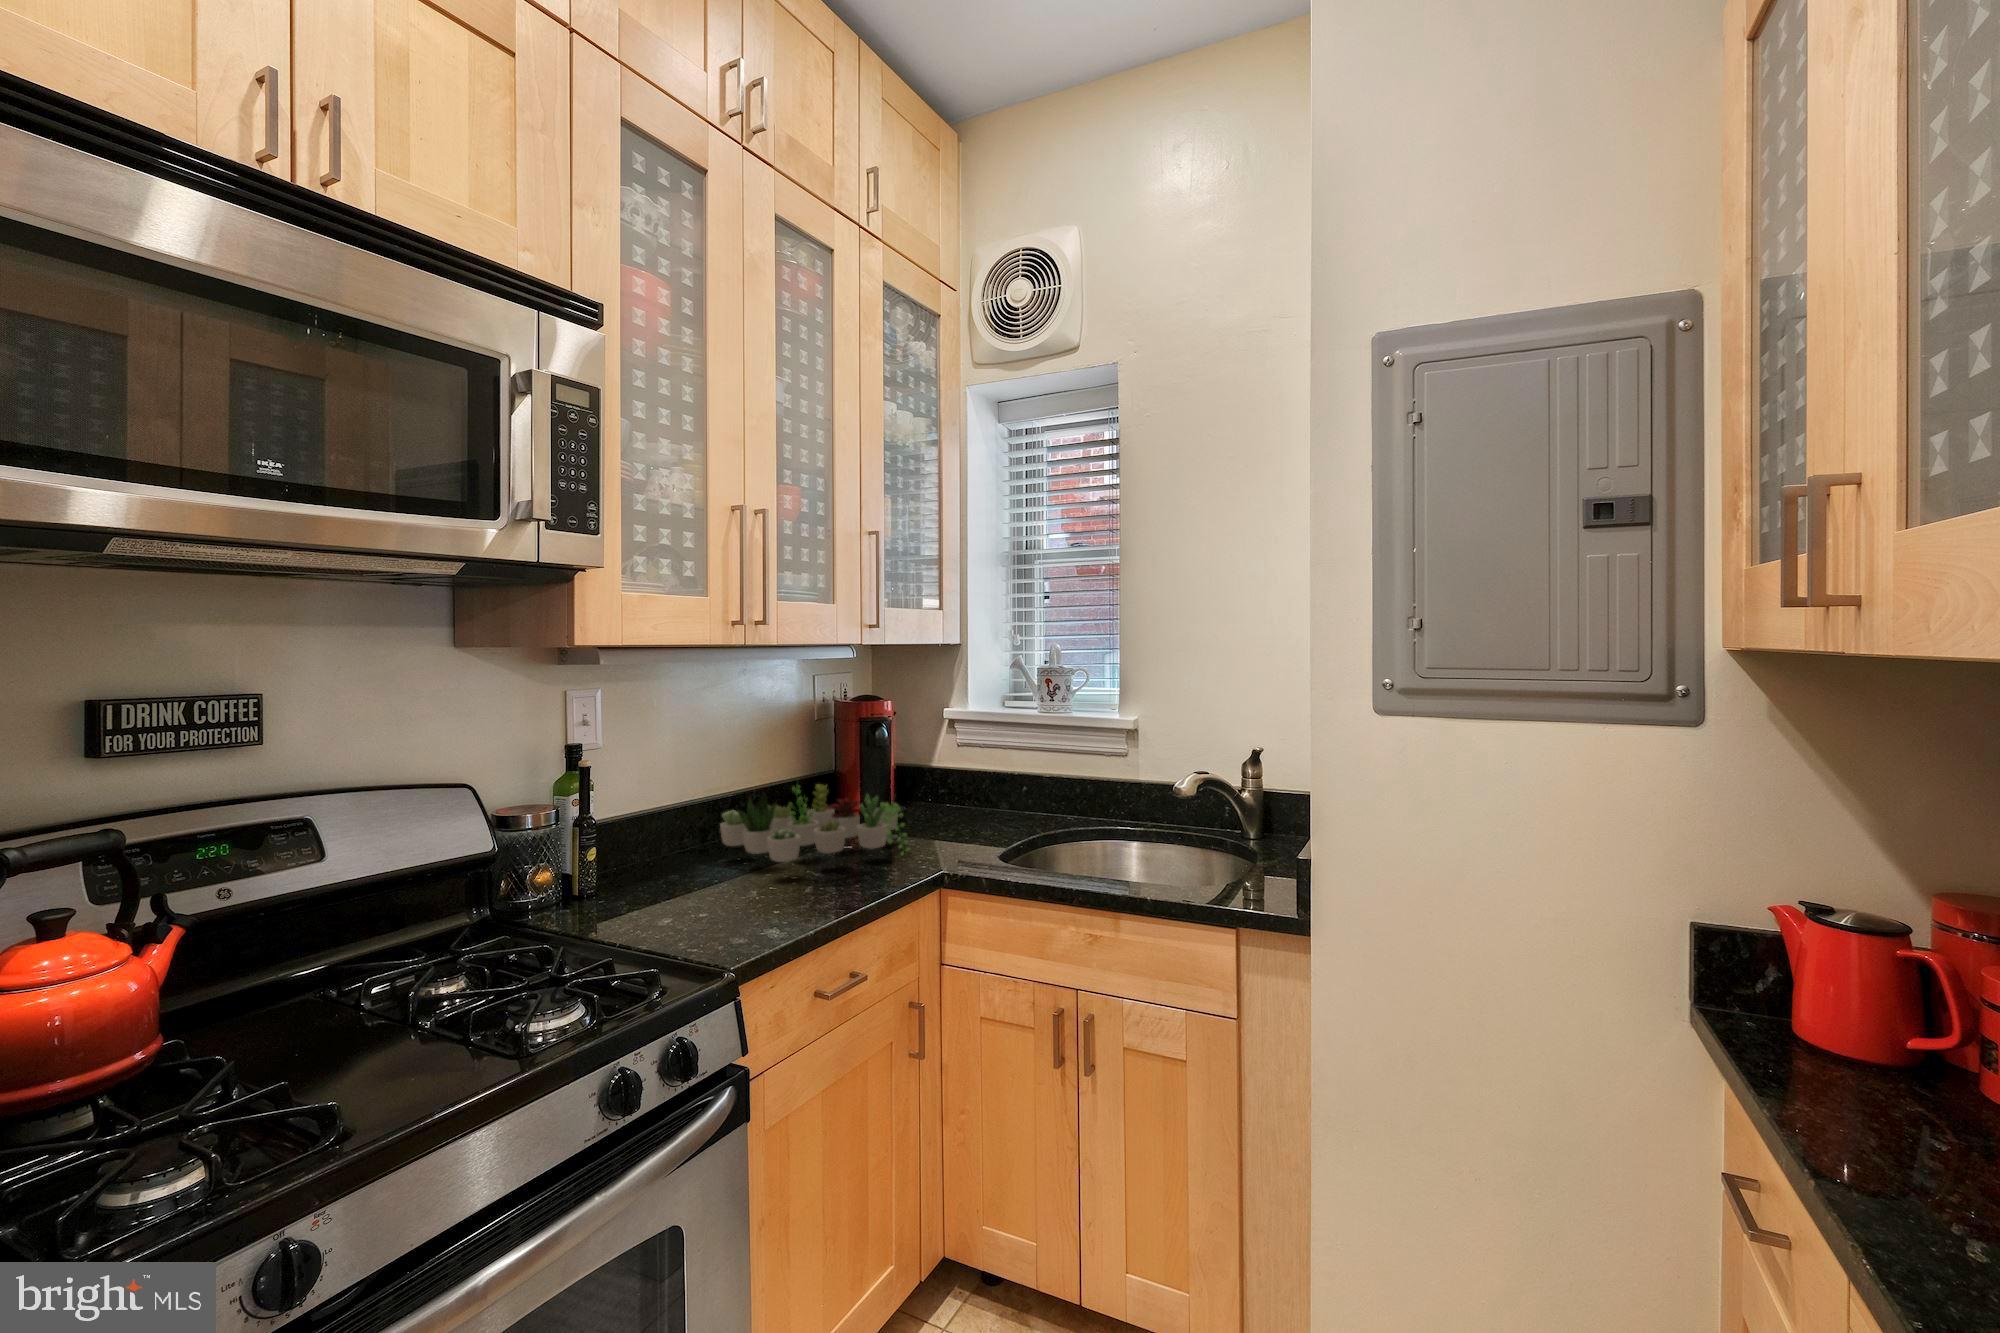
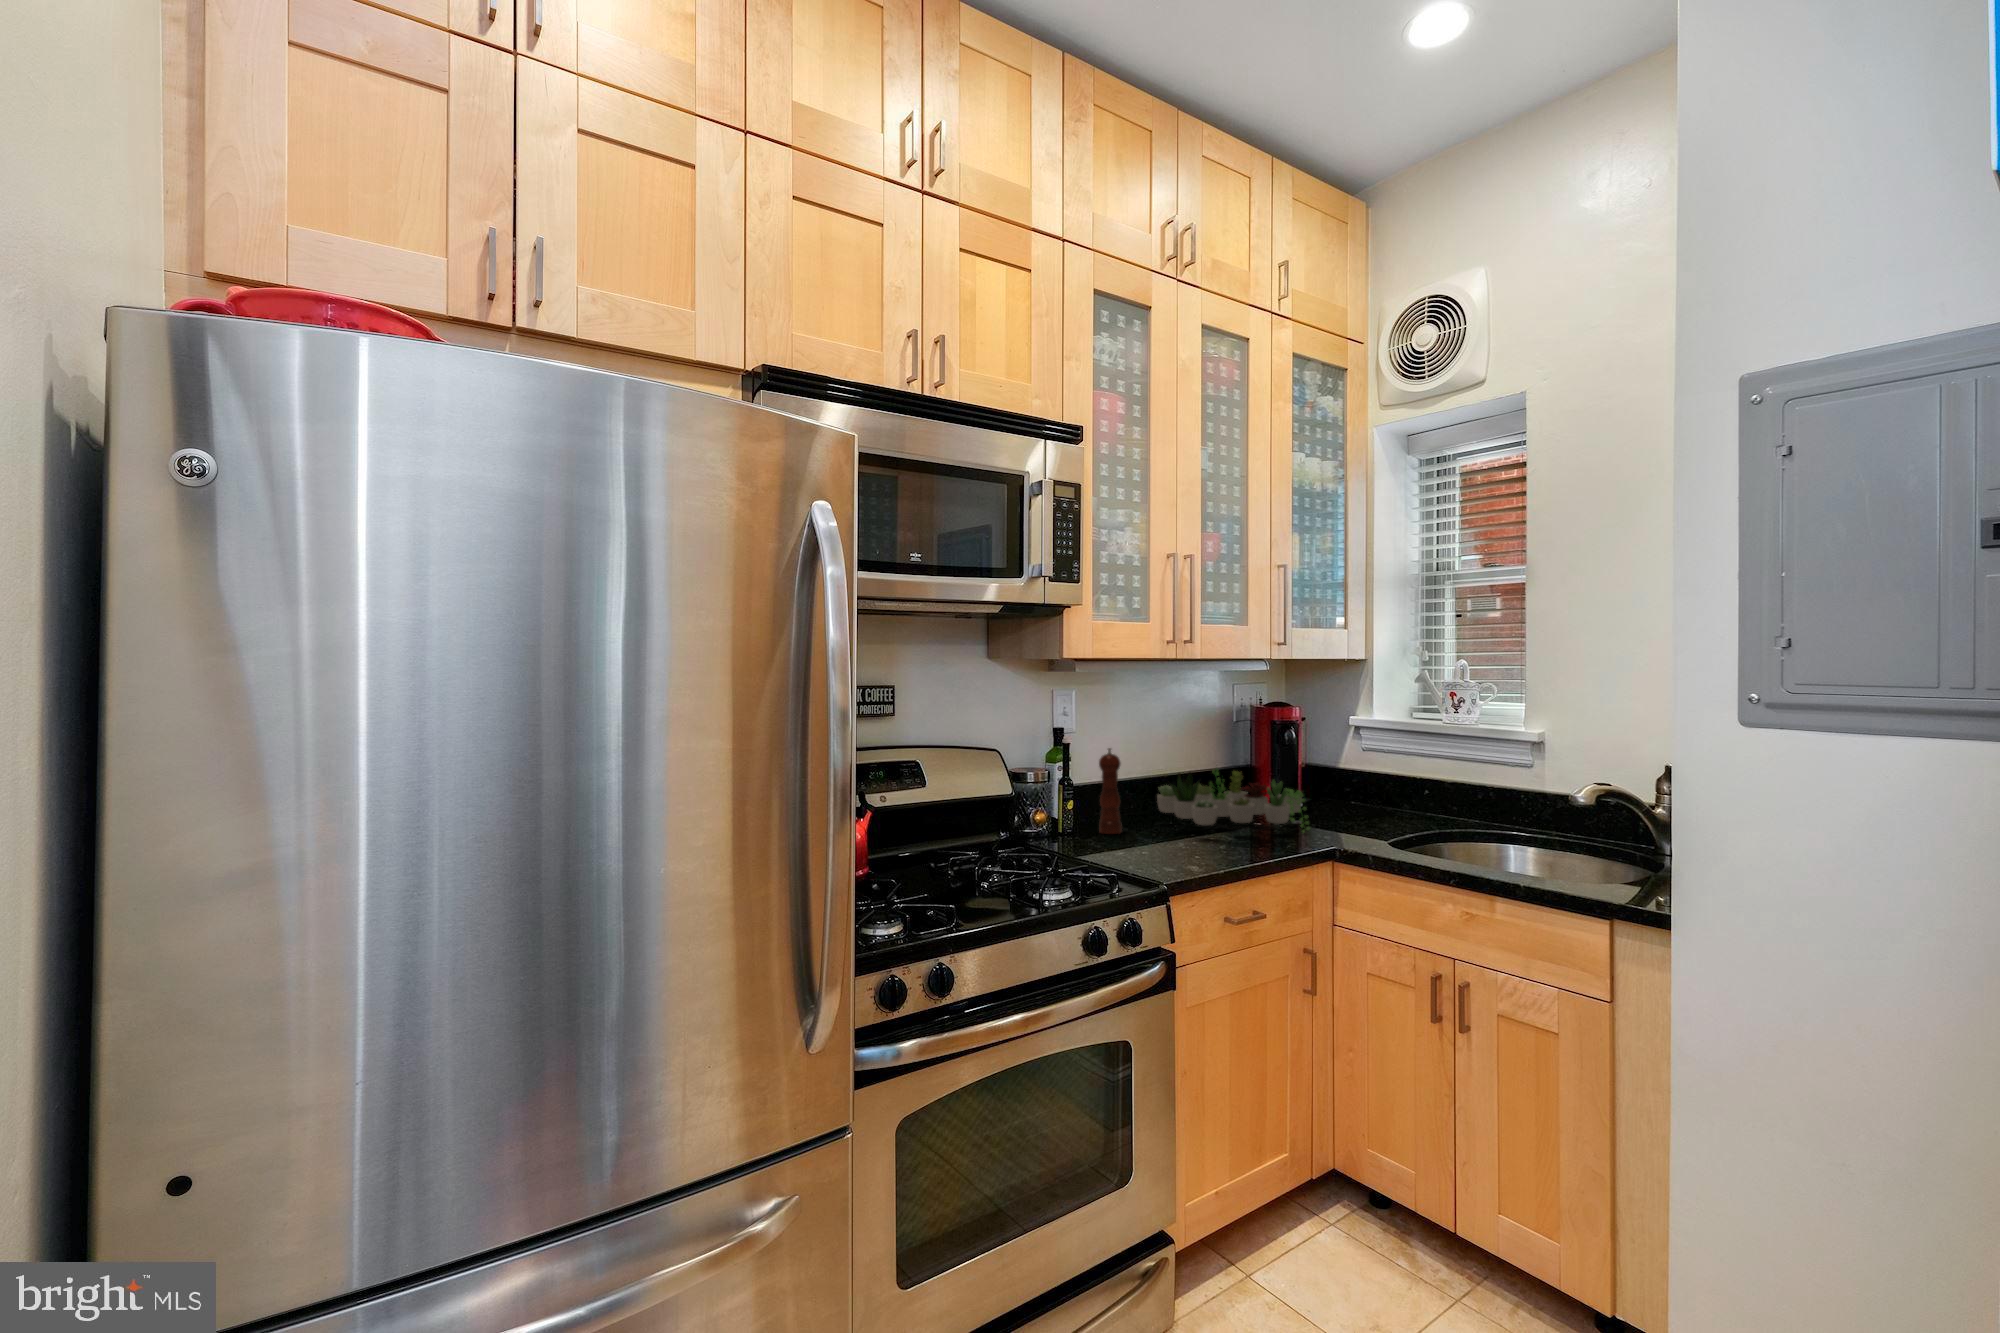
pepper mill: none [637,768,671,886] -> present [1099,748,1122,834]

